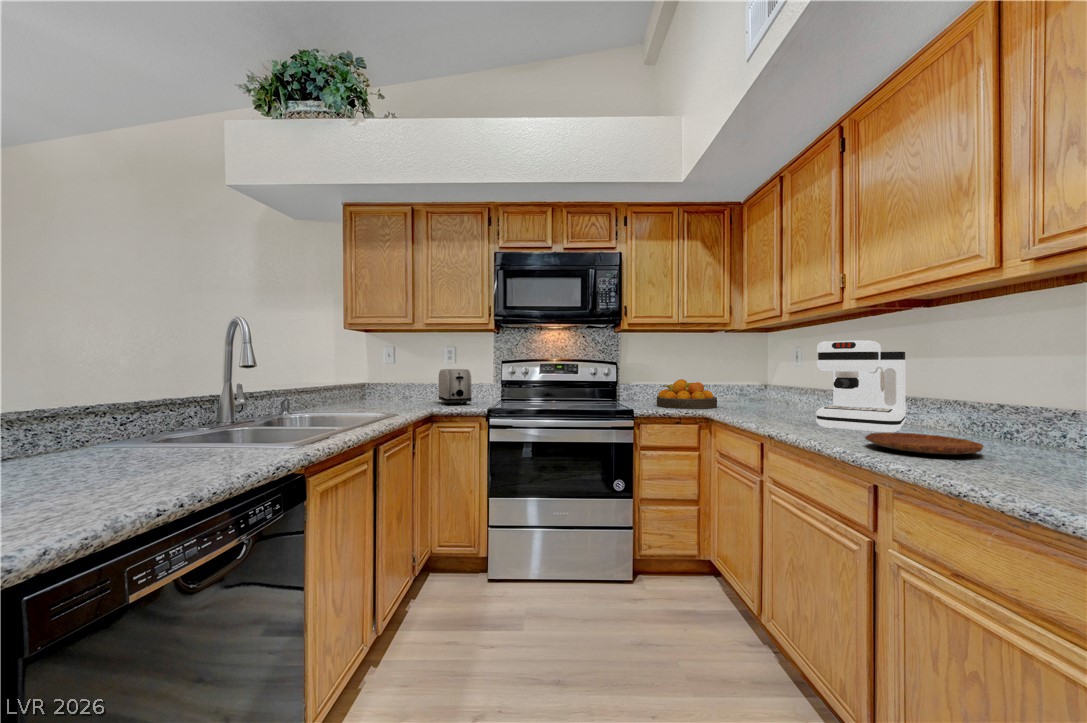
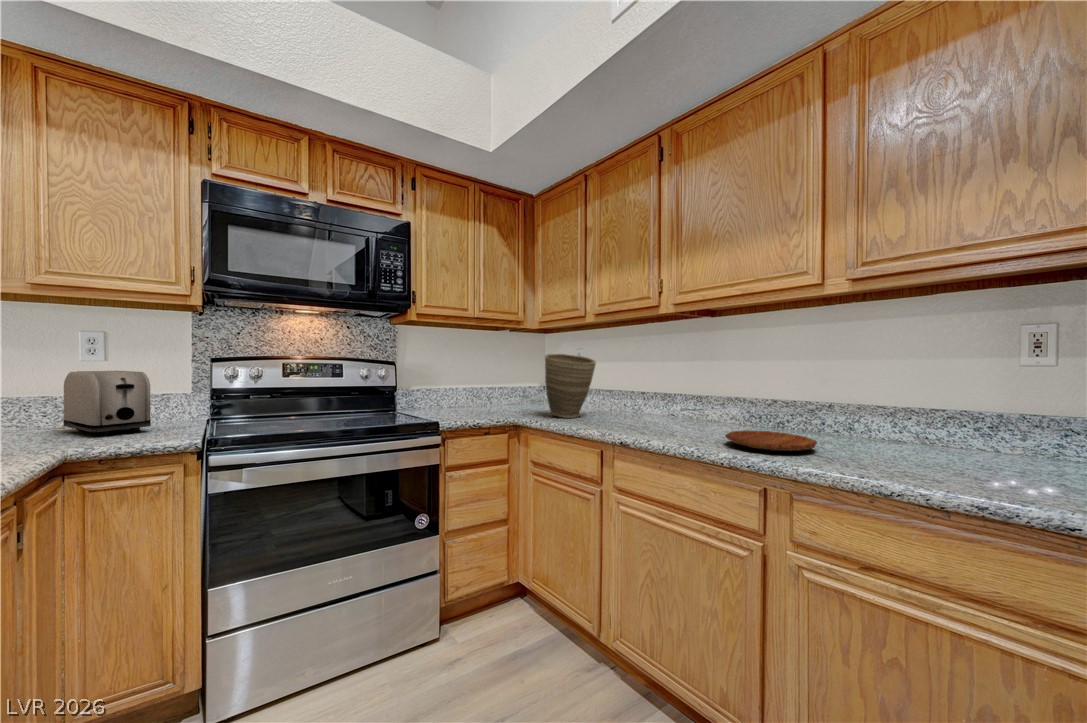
coffee maker: present [816,340,906,432] -> none [638,345,711,430]
vase: none [735,353,791,416] -> present [545,354,596,418]
fruit bowl: present [657,379,717,409] -> none [443,380,508,414]

